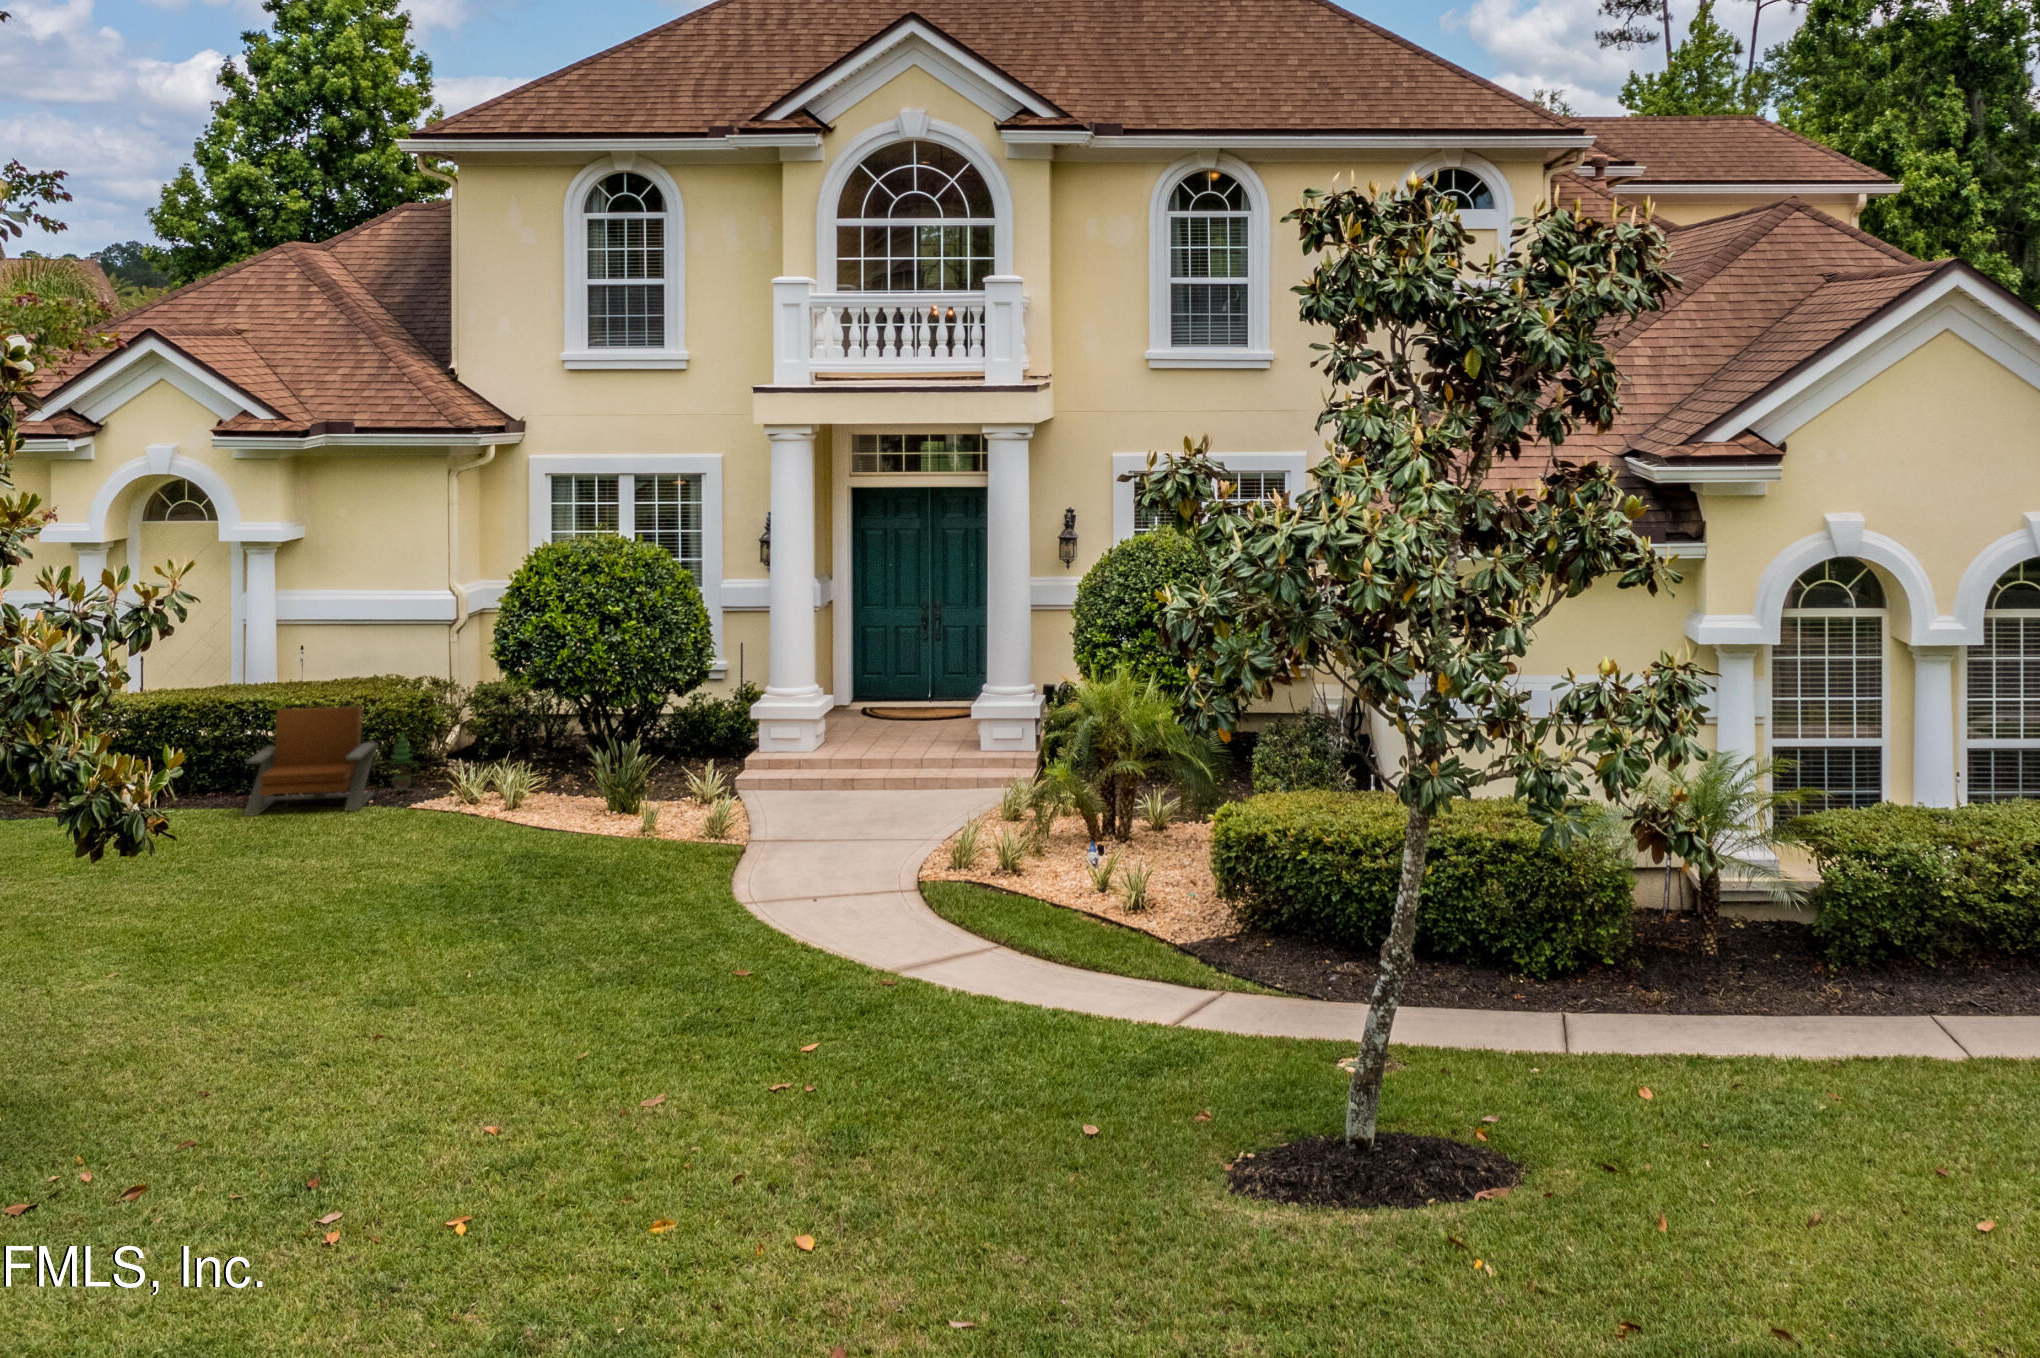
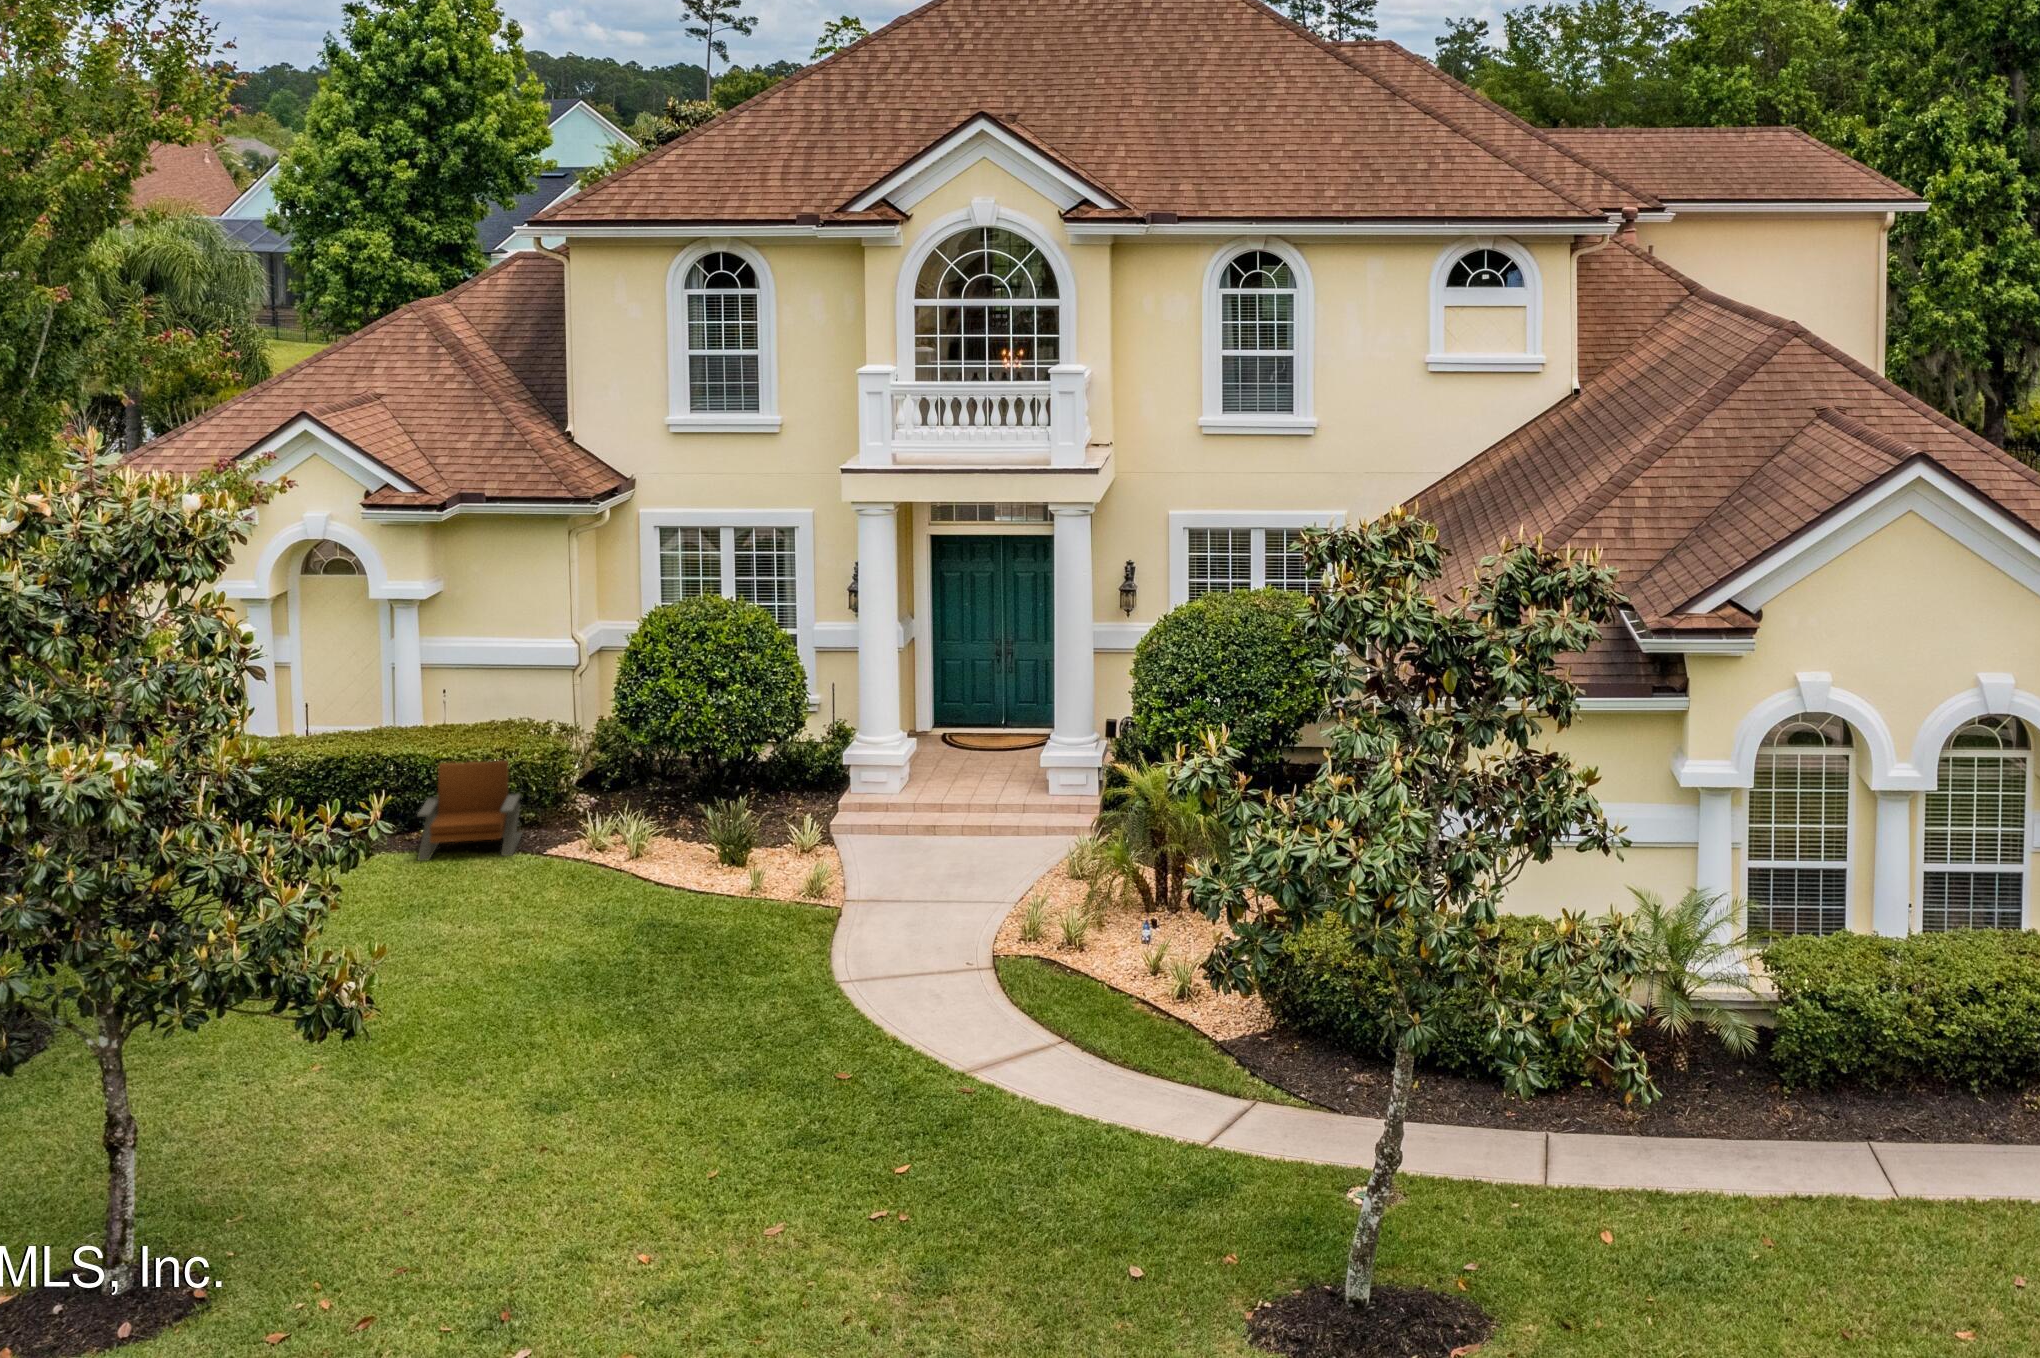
potted tree: present [392,732,411,791] -> none [534,778,554,831]

